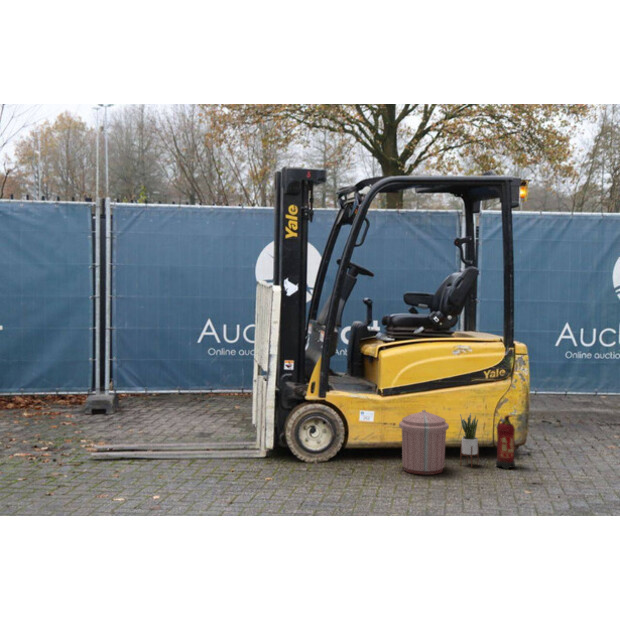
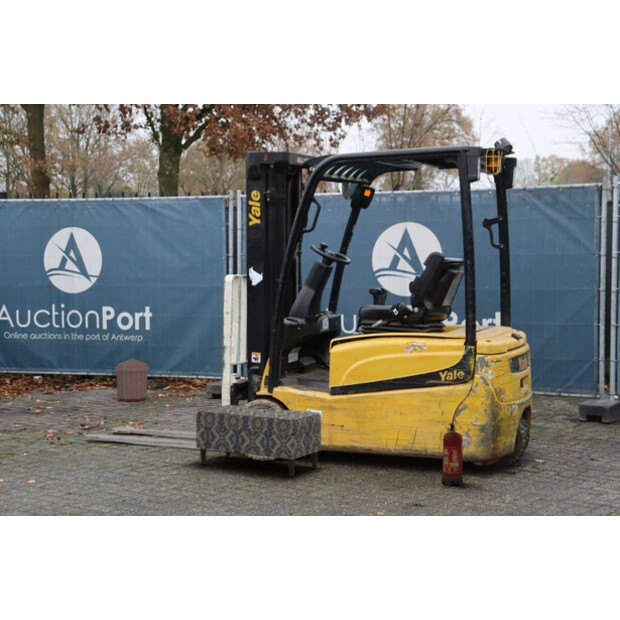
trash can: present [399,410,449,475] -> present [115,358,149,401]
bench: none [266,412,379,476] -> present [196,405,322,477]
potted plant: present [460,413,479,467] -> none [401,418,427,481]

